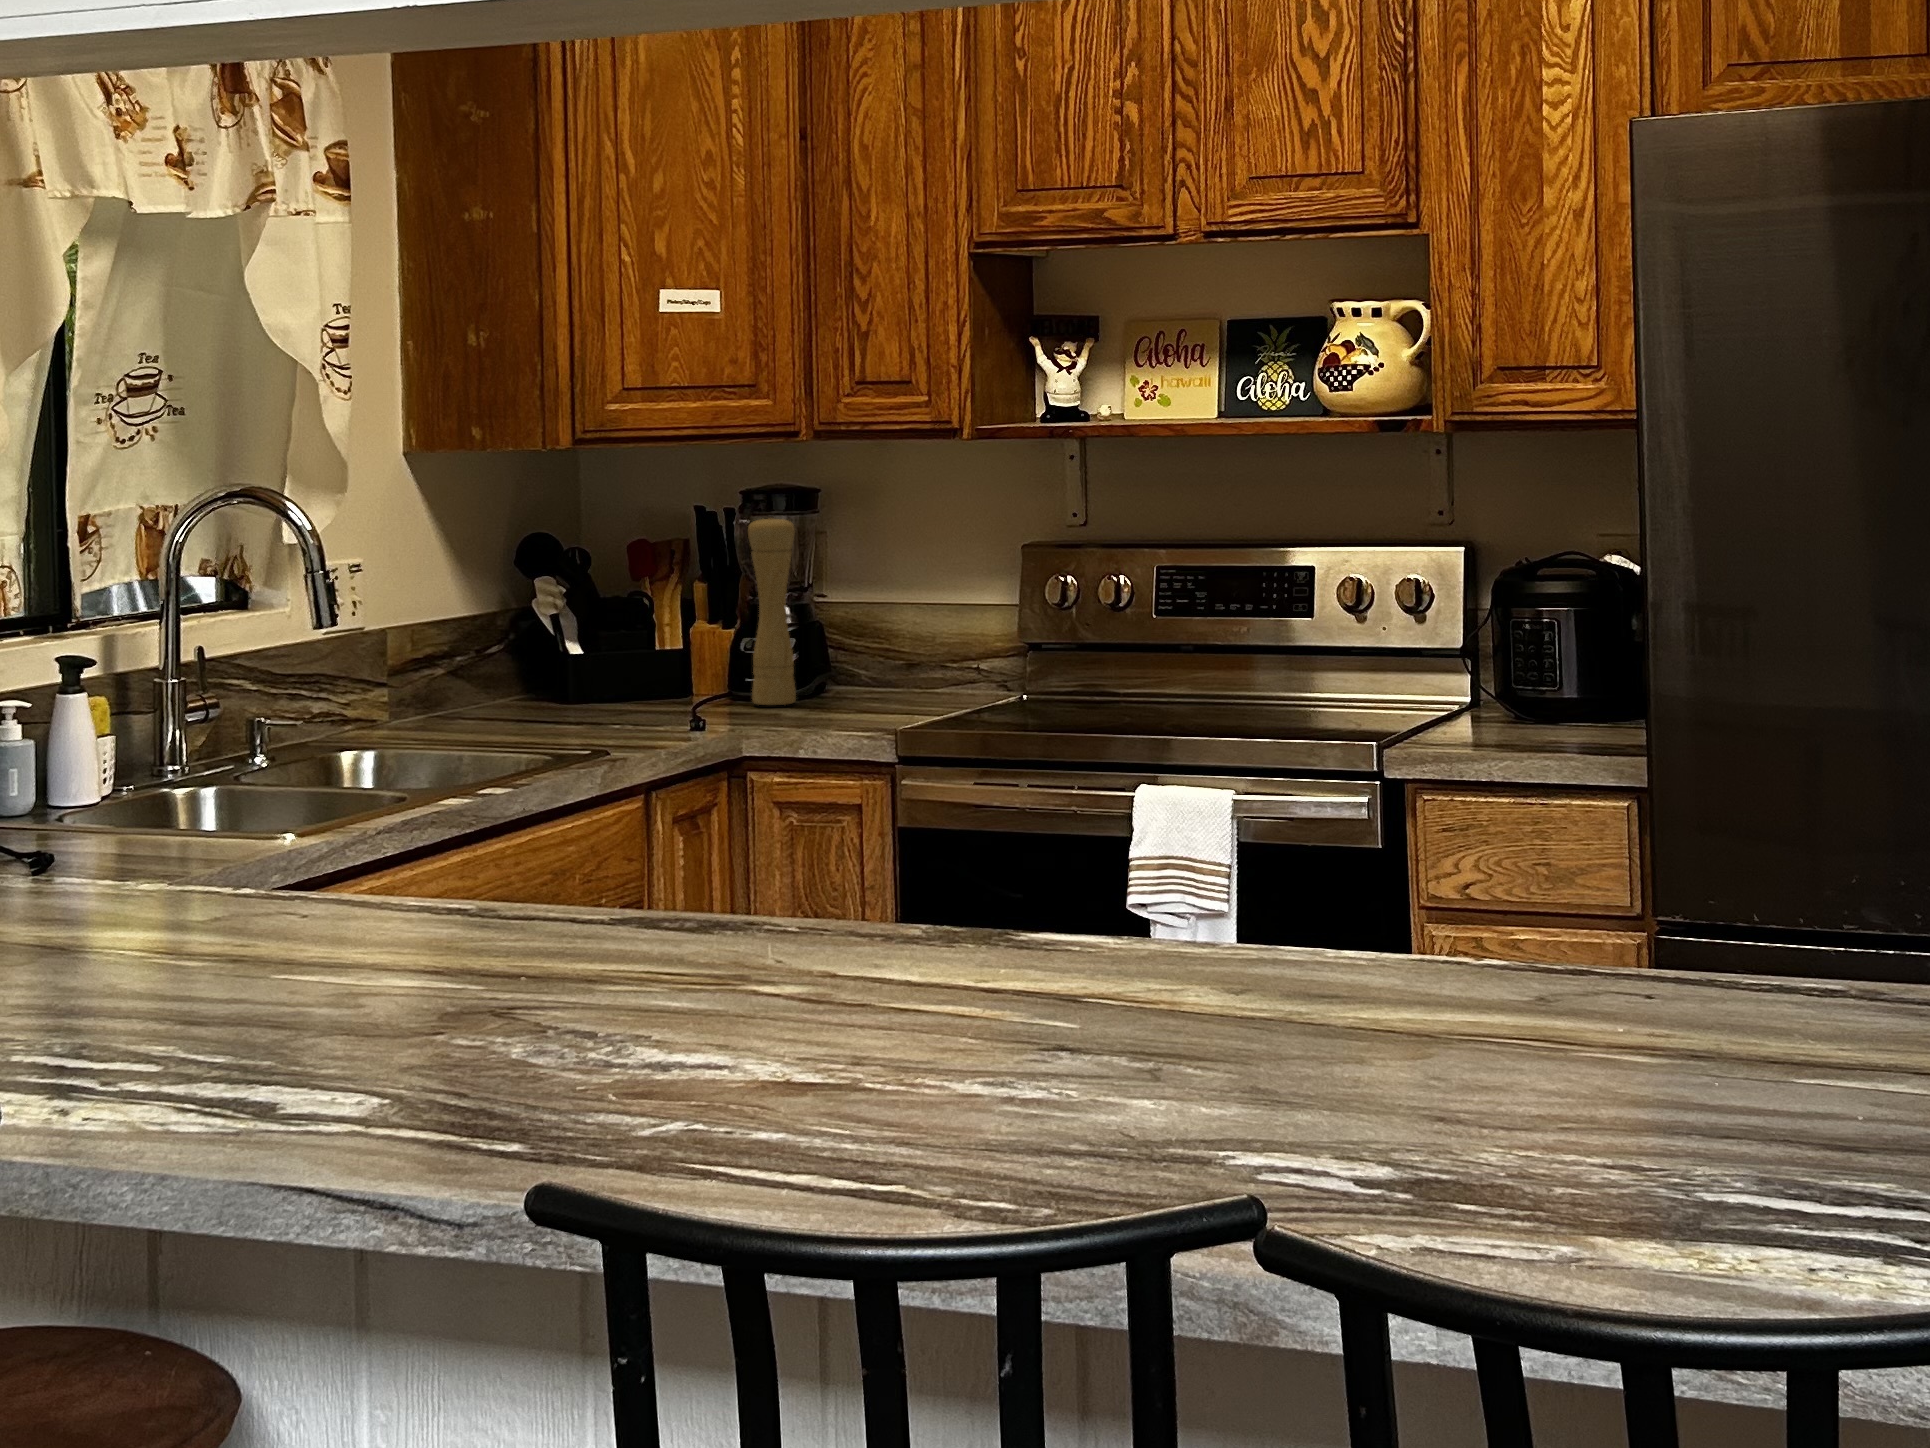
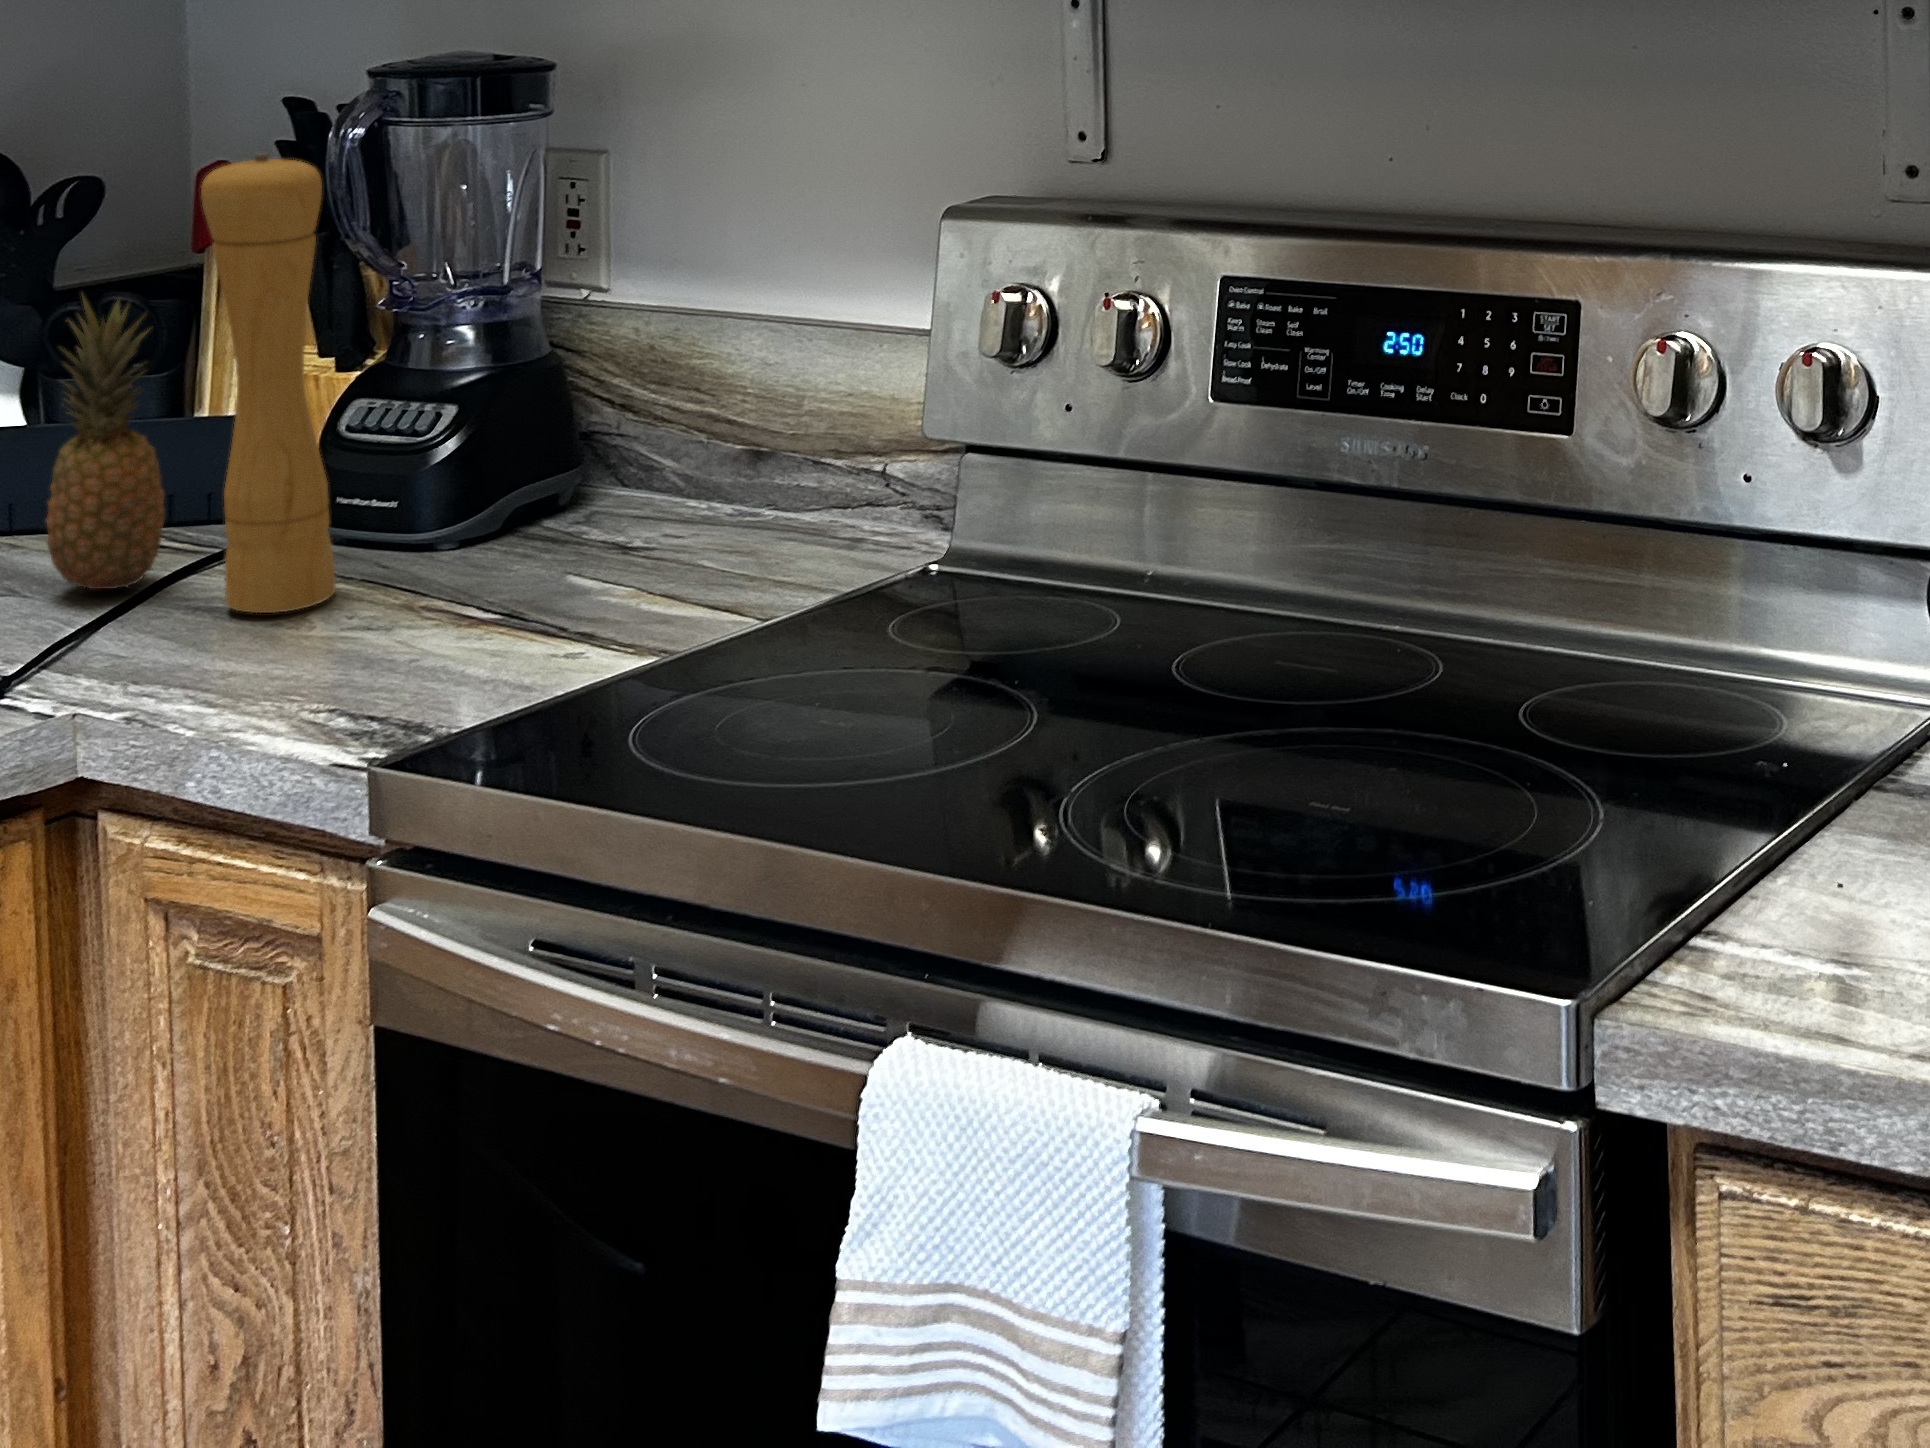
fruit: none [663,578,711,705] -> present [46,297,165,589]

